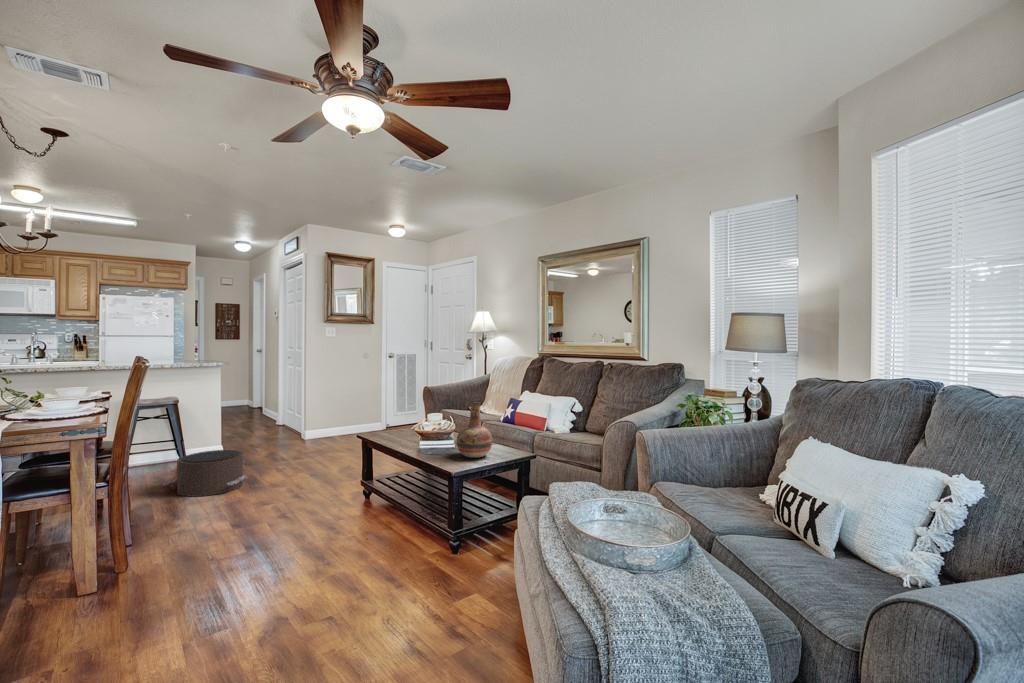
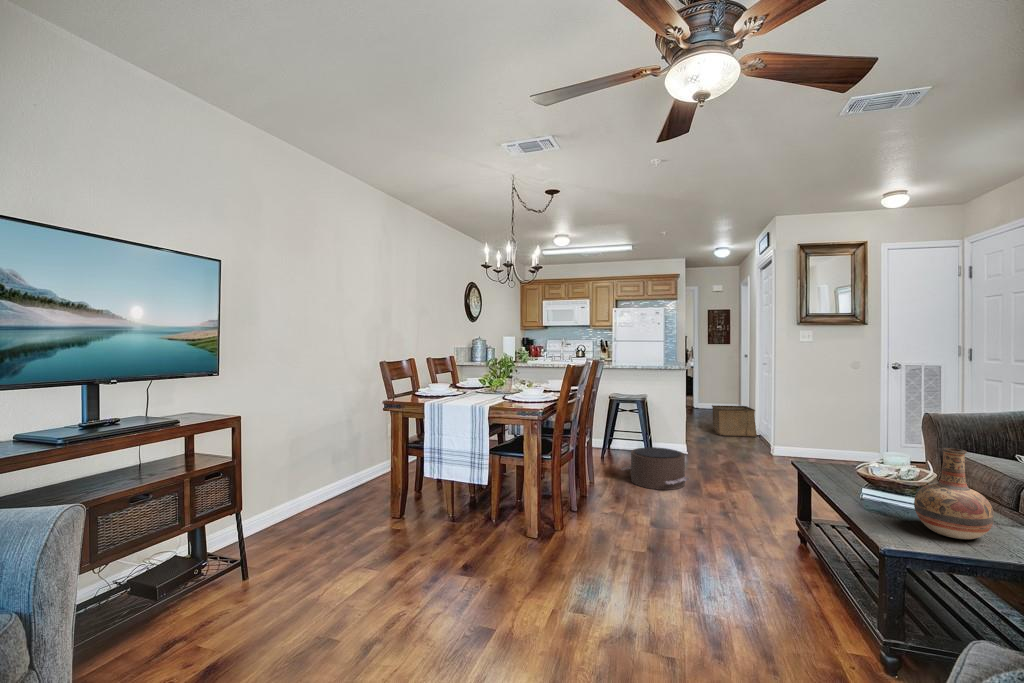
storage bin: none [234,400,282,432] -> present [712,405,757,437]

